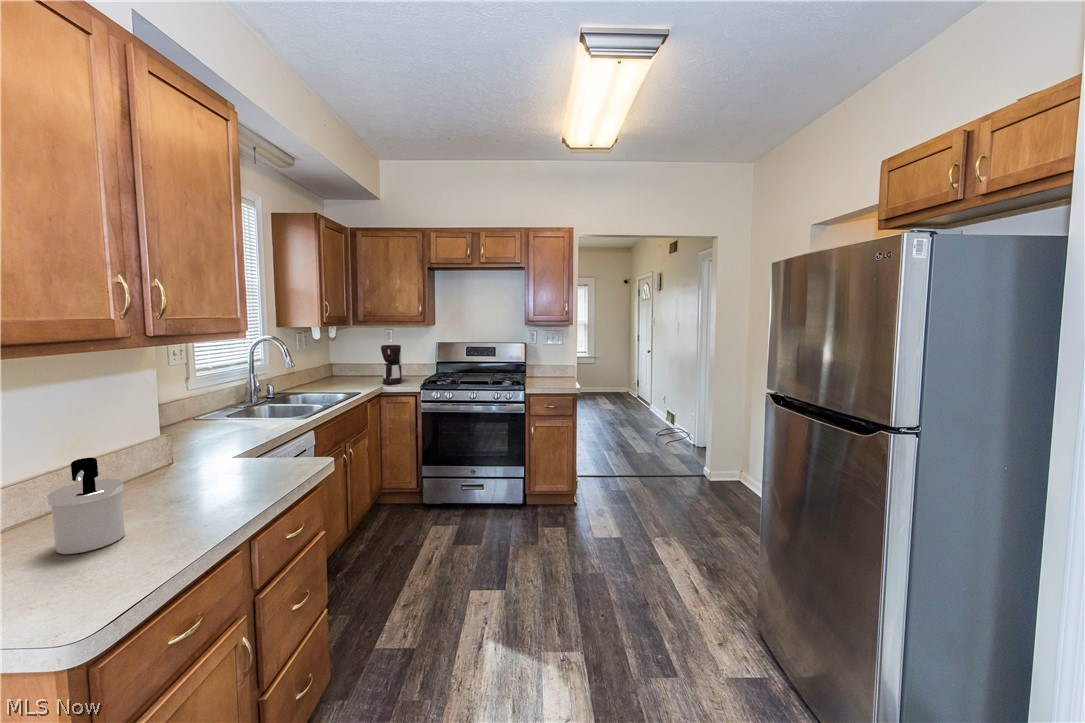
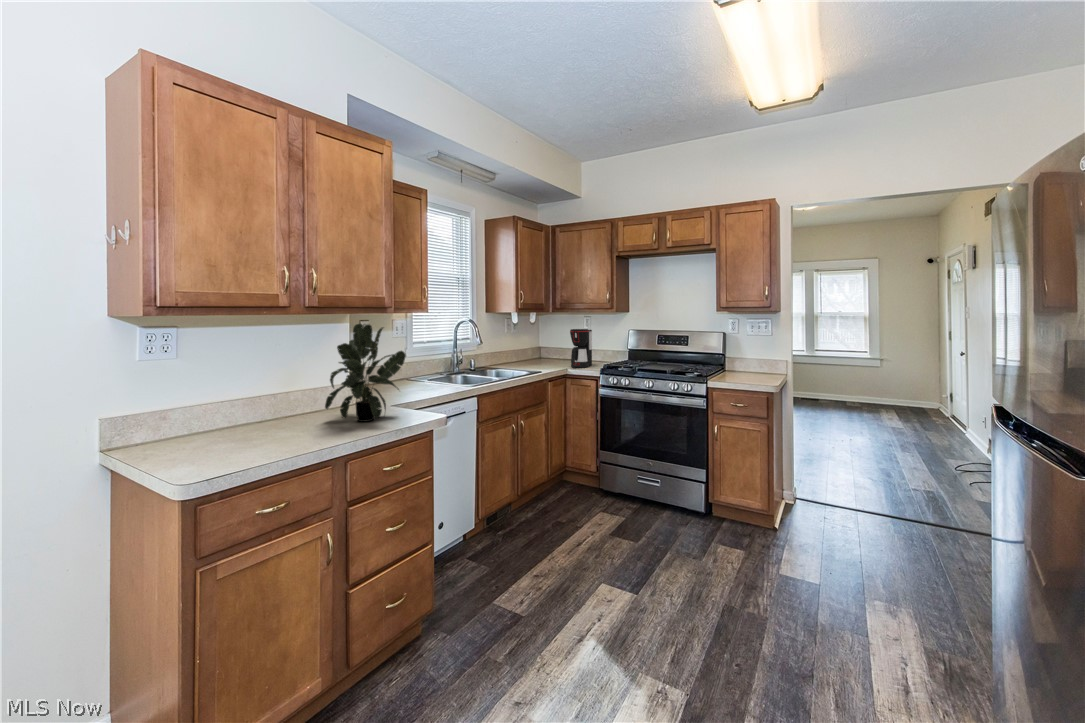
potted plant: none [154,357,271,483] -> present [325,324,406,422]
soap dispenser: present [47,458,125,554] -> none [240,385,283,447]

